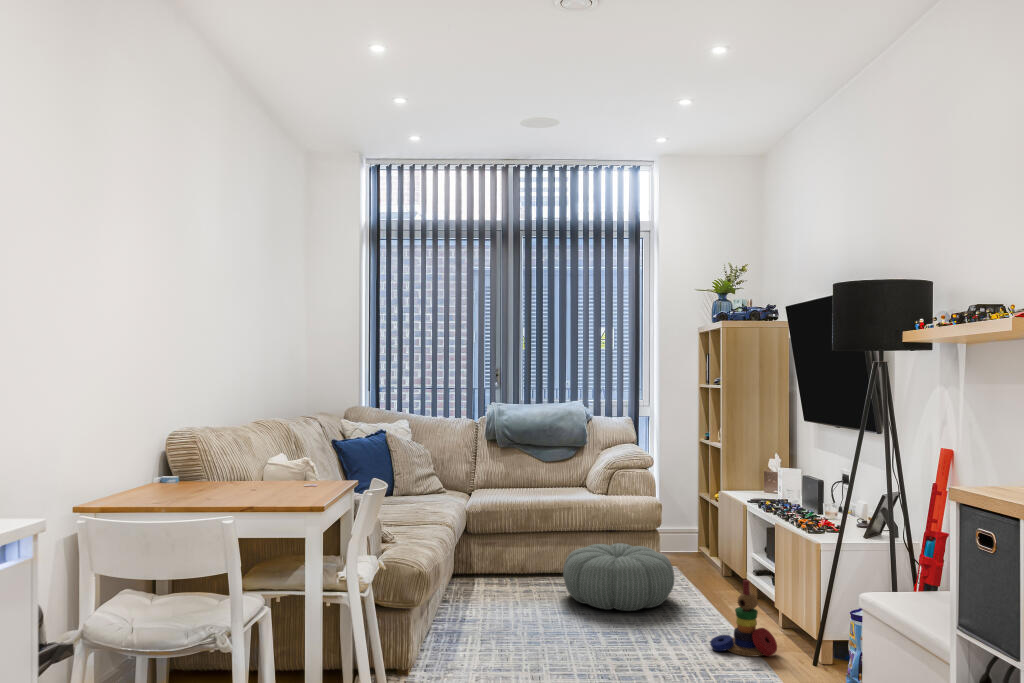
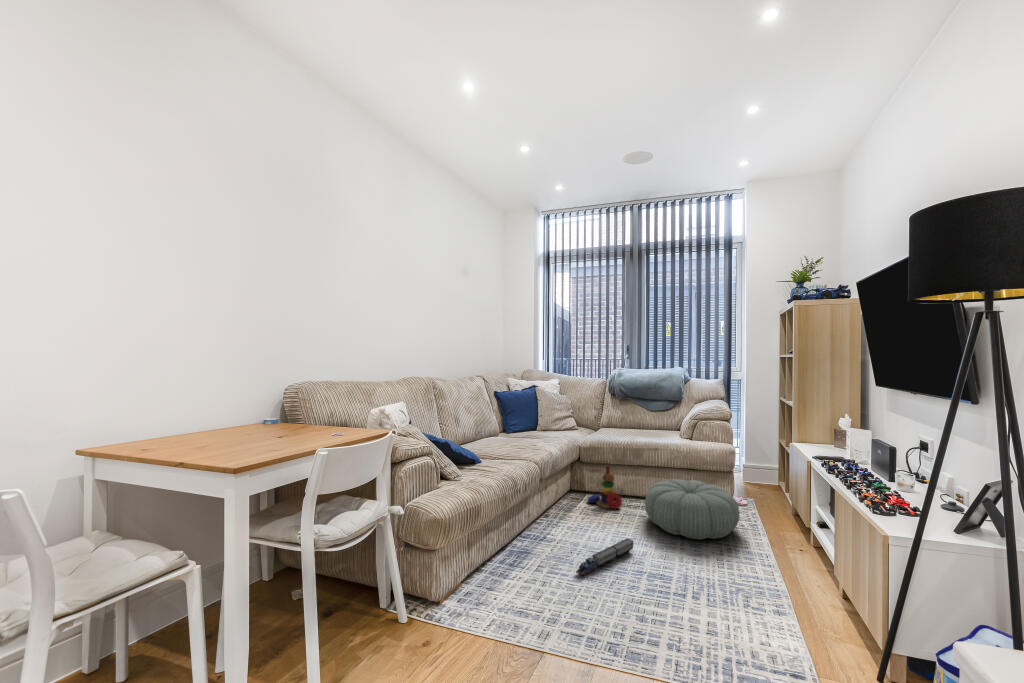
stacking toy: present [710,580,777,657] -> present [587,465,622,509]
toy train: none [516,616,569,661] -> present [576,538,633,576]

